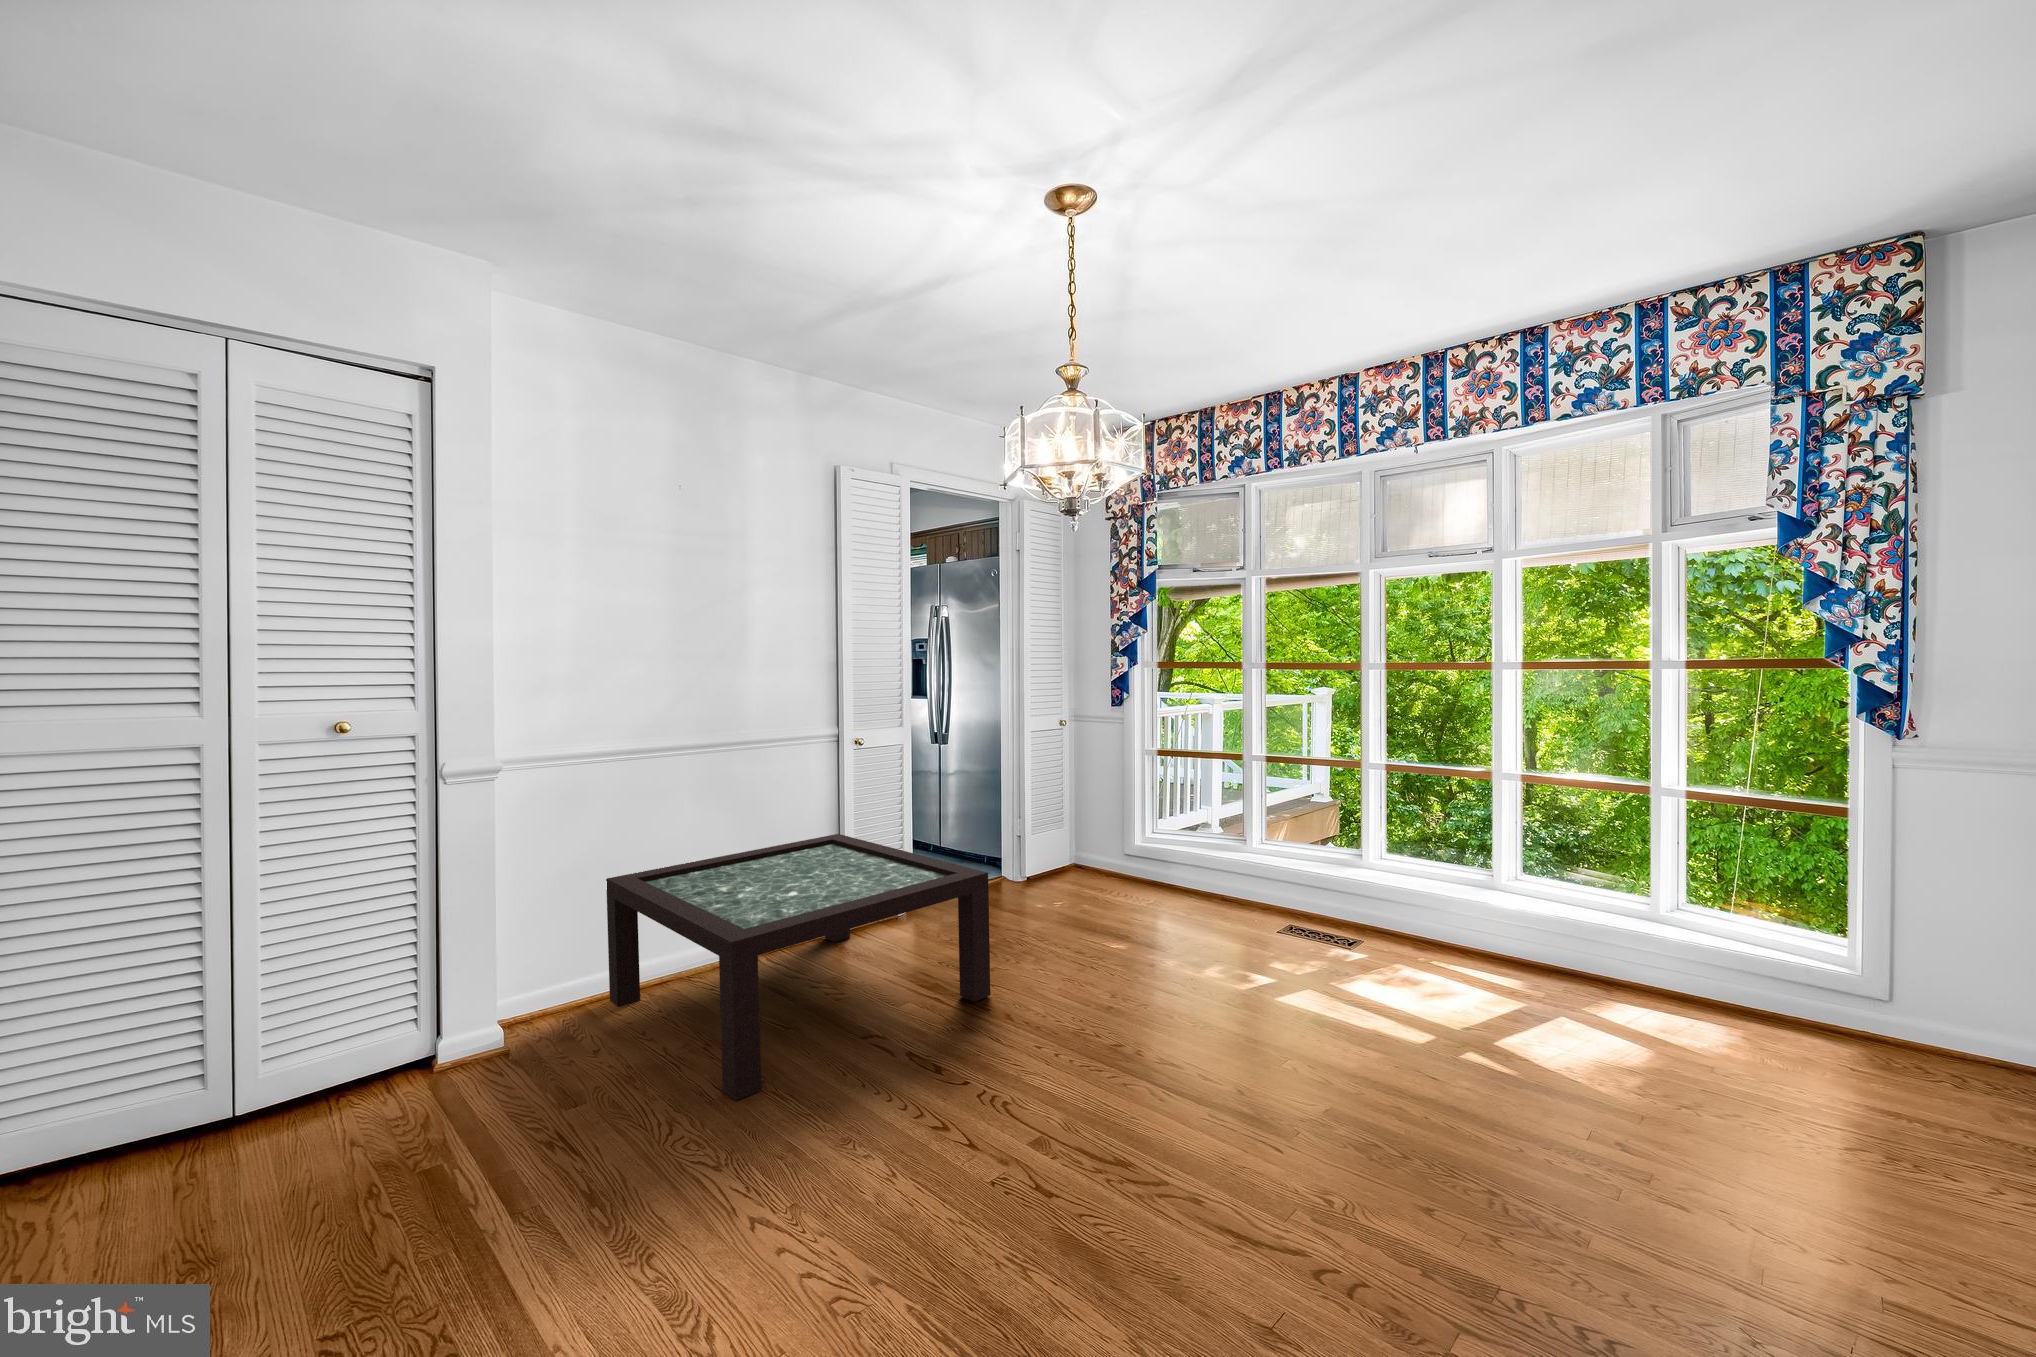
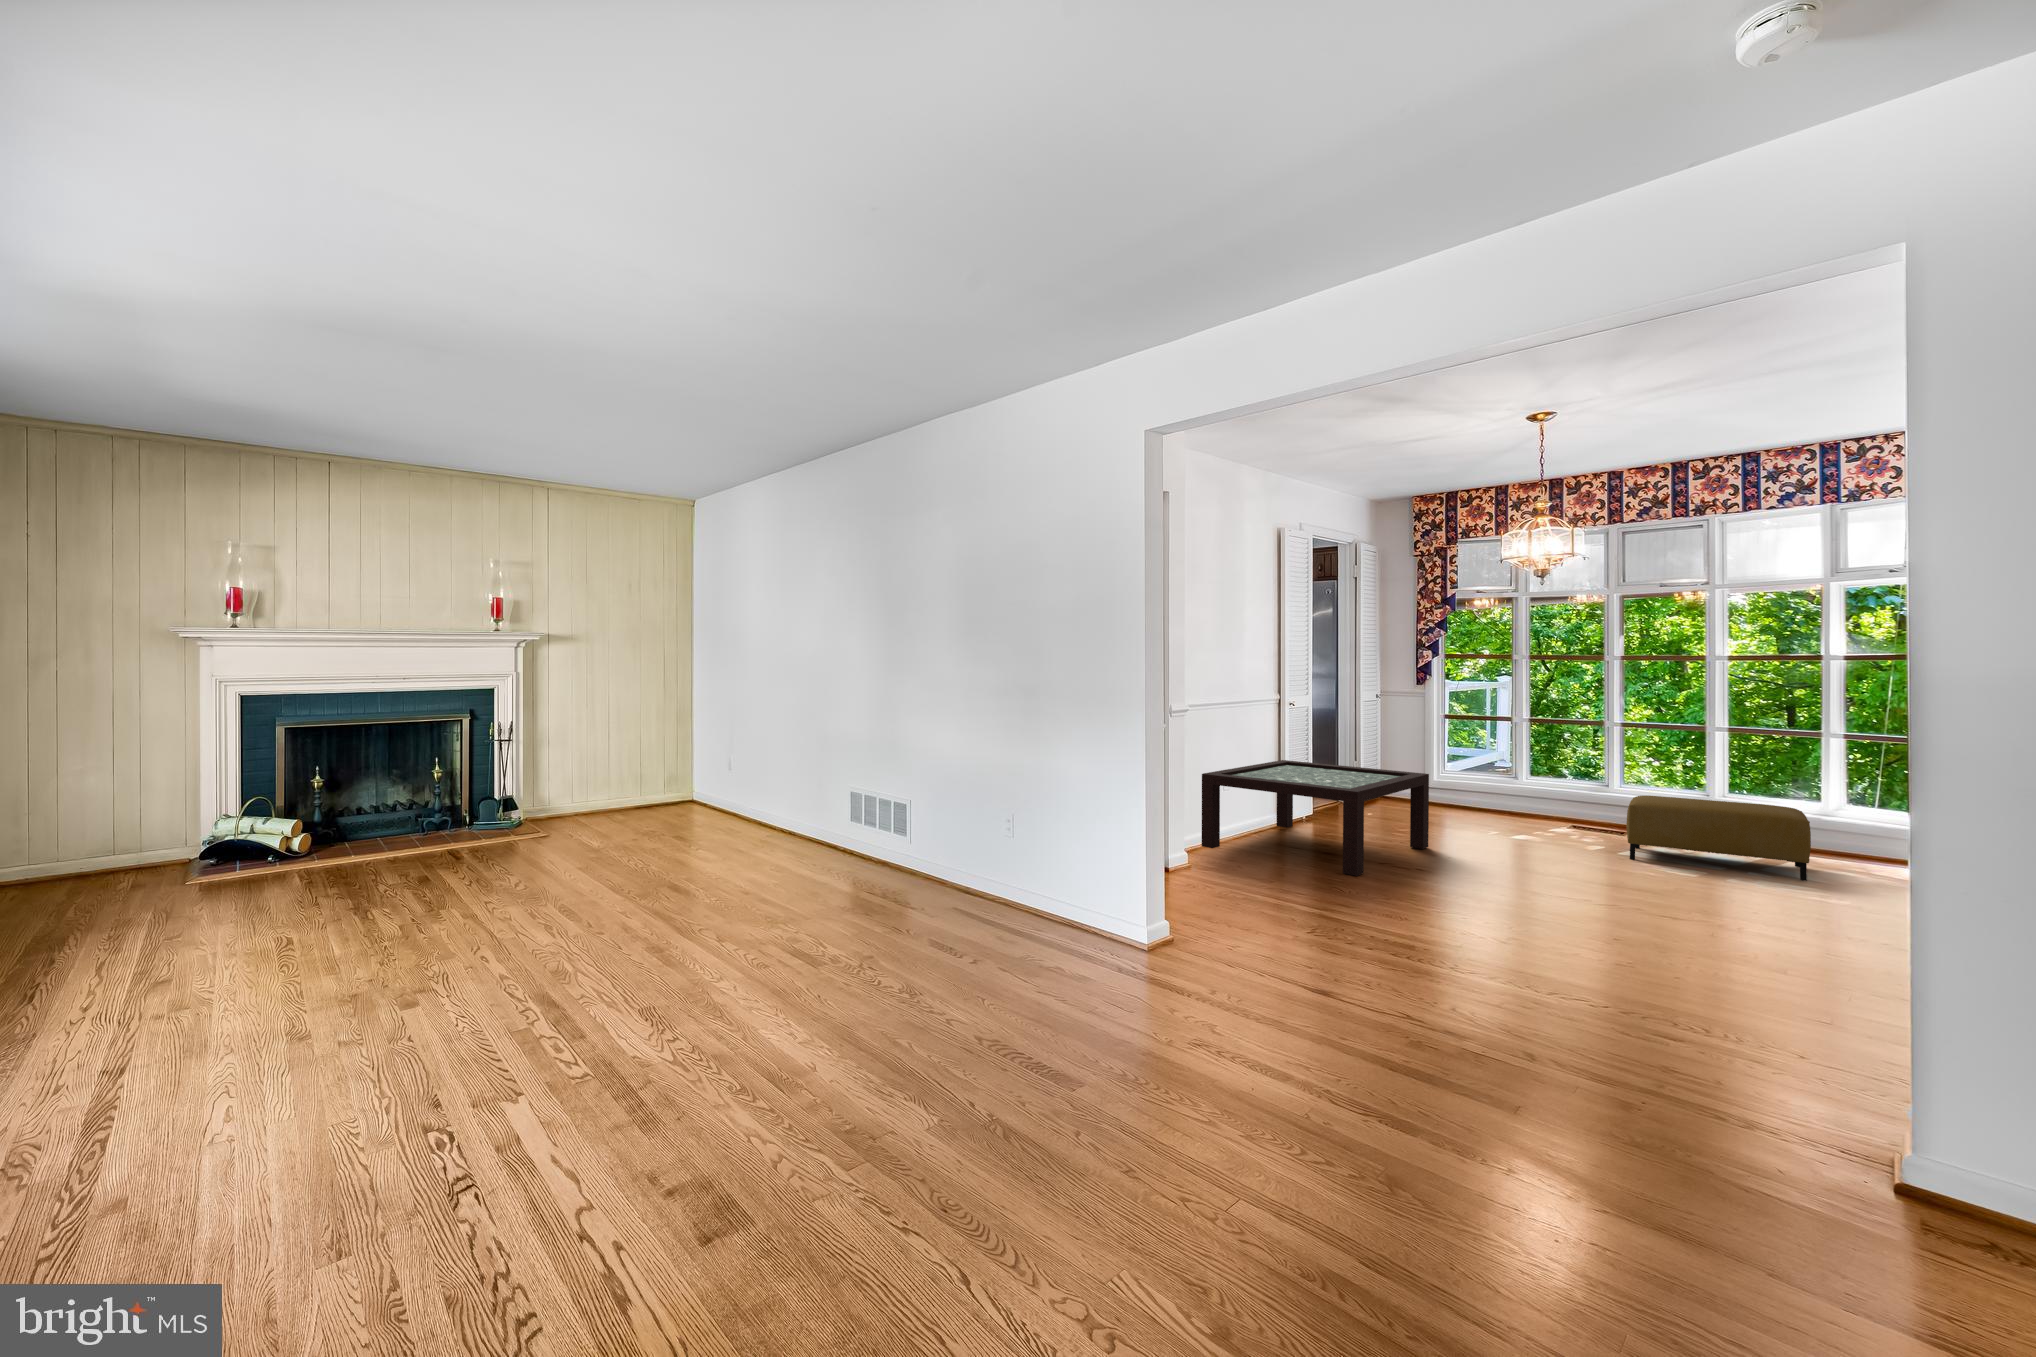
ottoman: none [1300,903,1595,1097] -> present [1627,796,1811,880]

